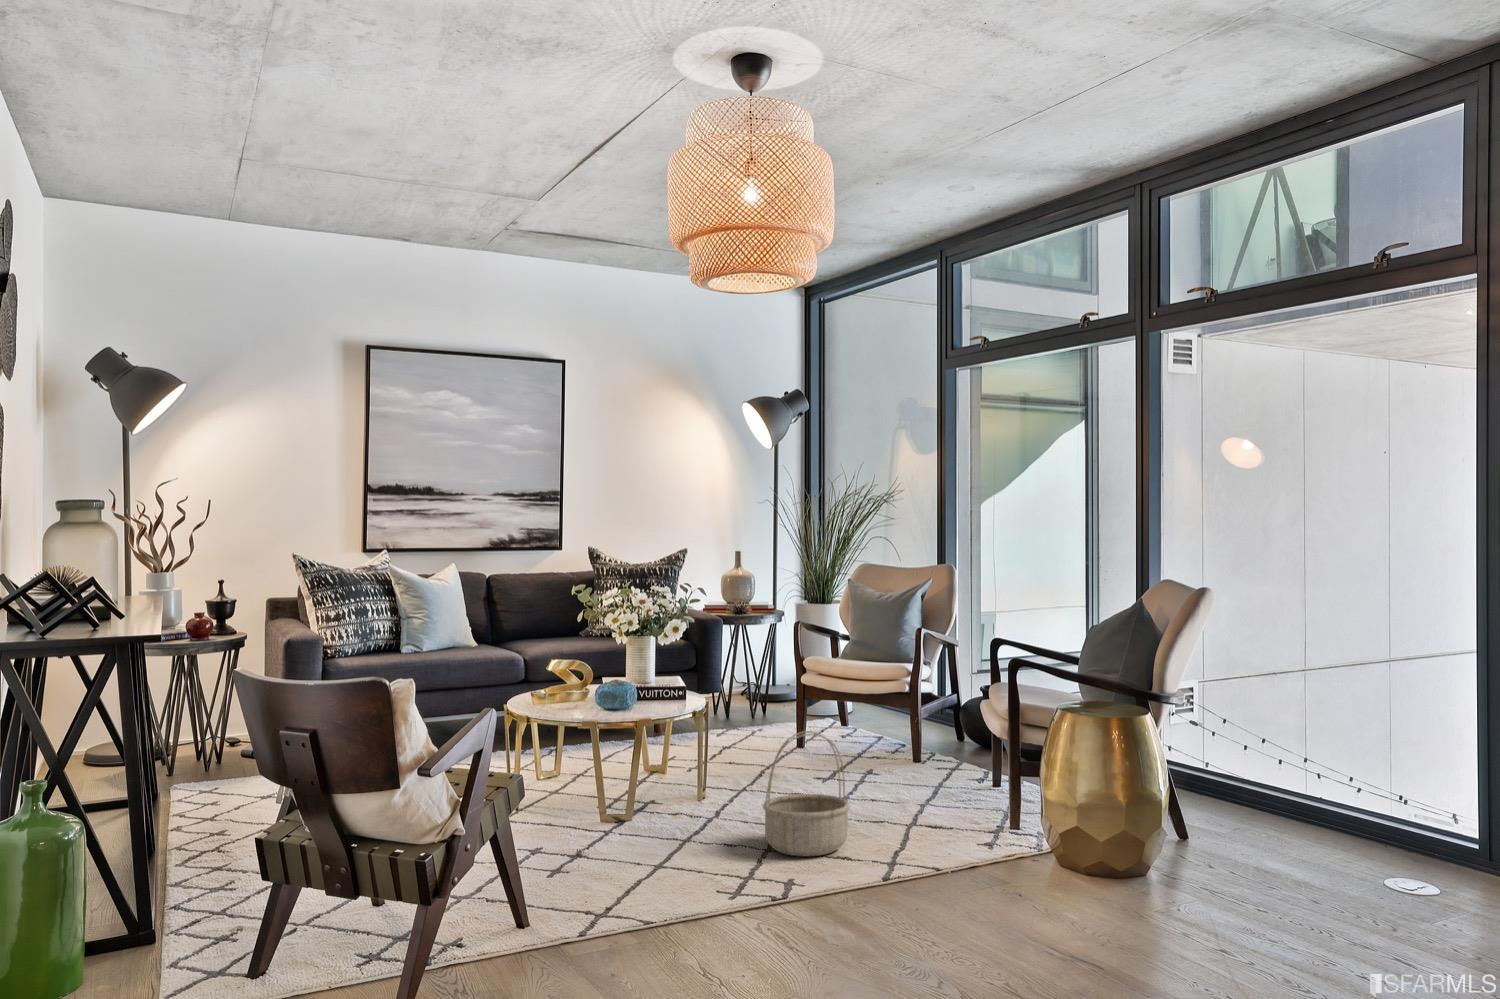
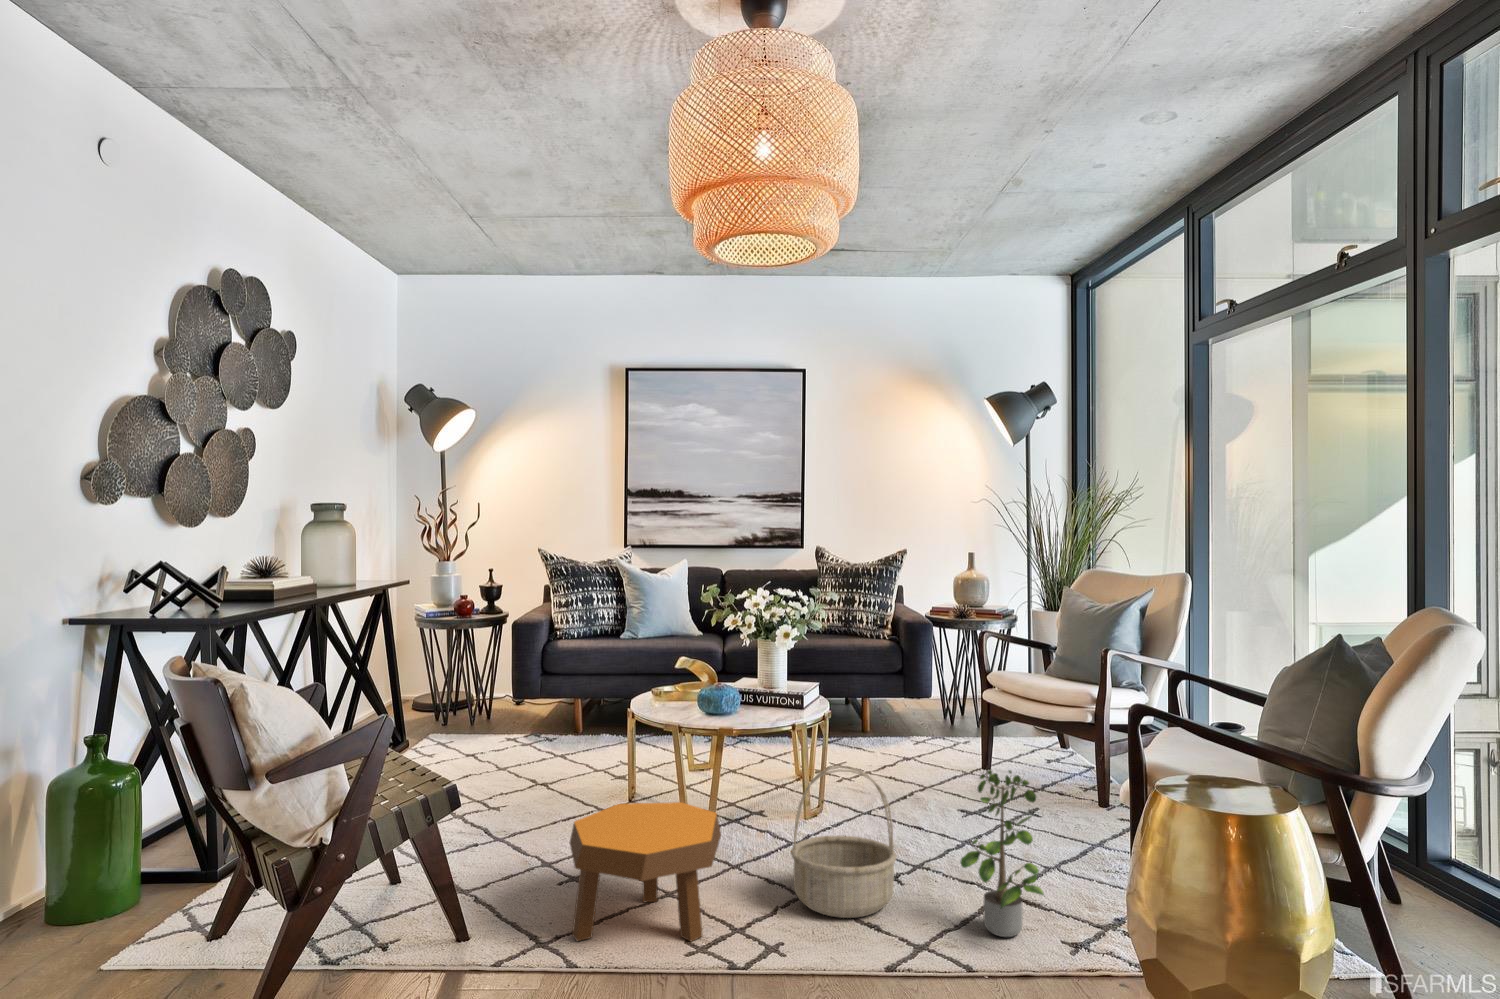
potted plant: none [903,718,981,848] -> present [961,770,1044,937]
footstool: none [592,780,739,902] -> present [570,802,721,941]

